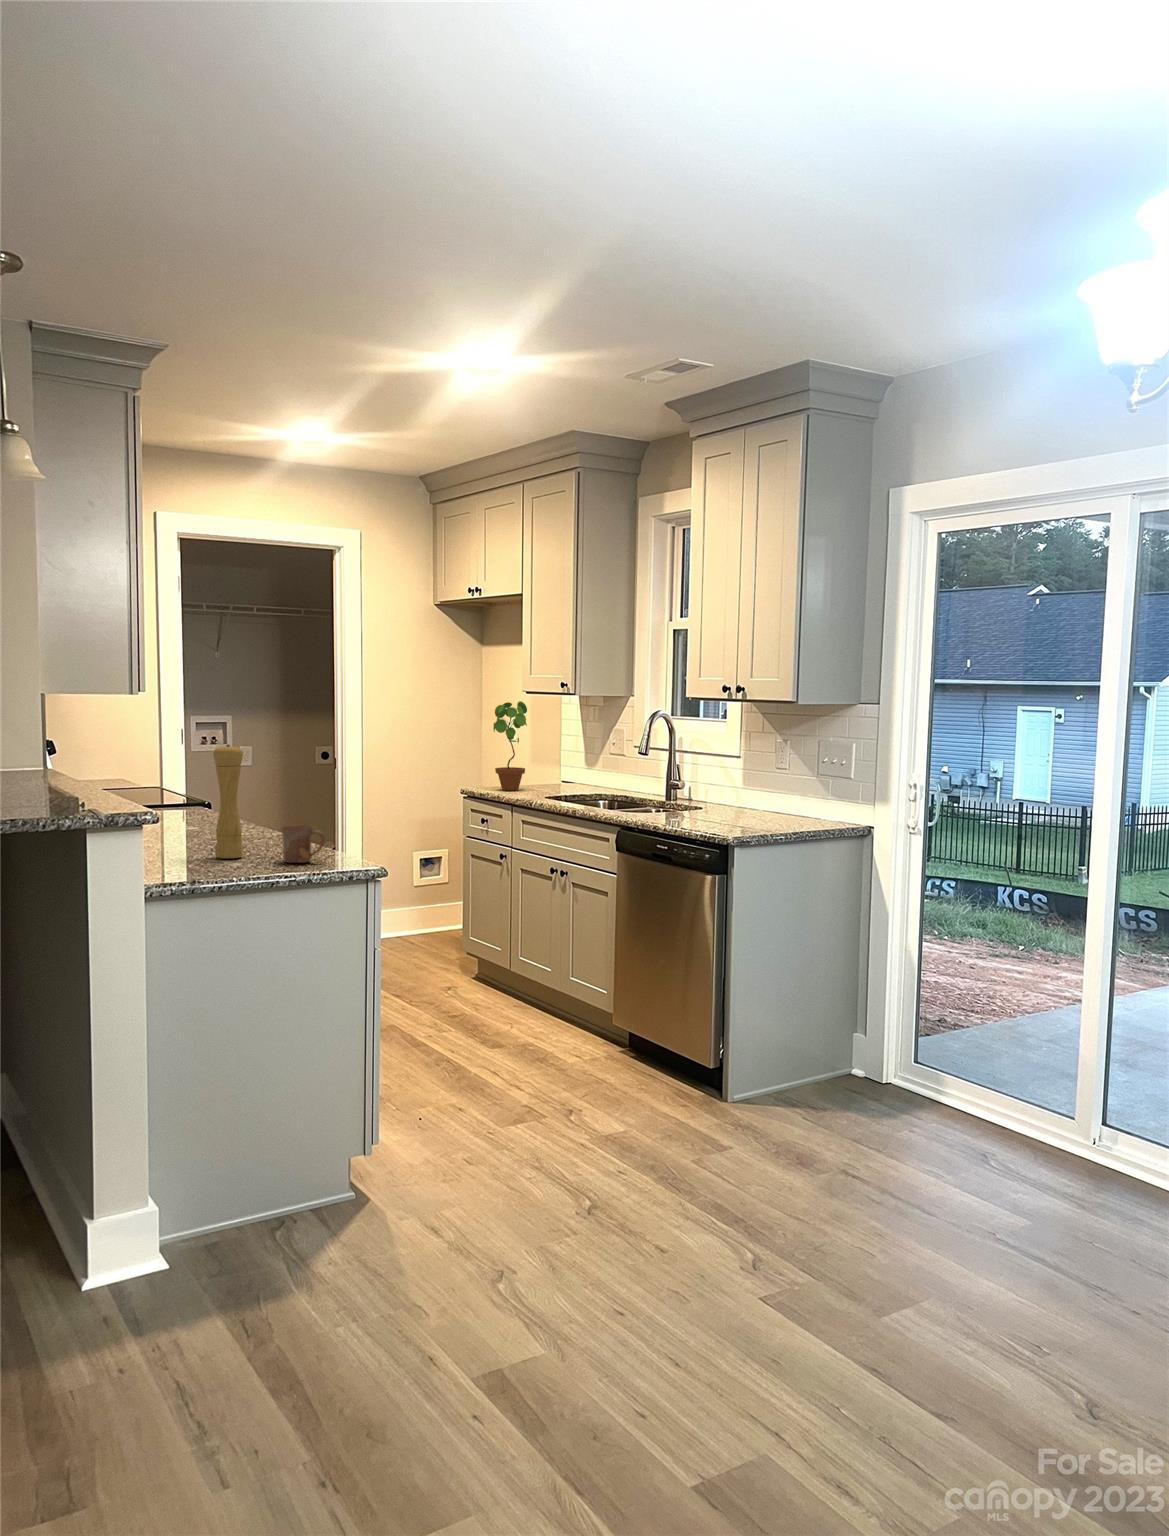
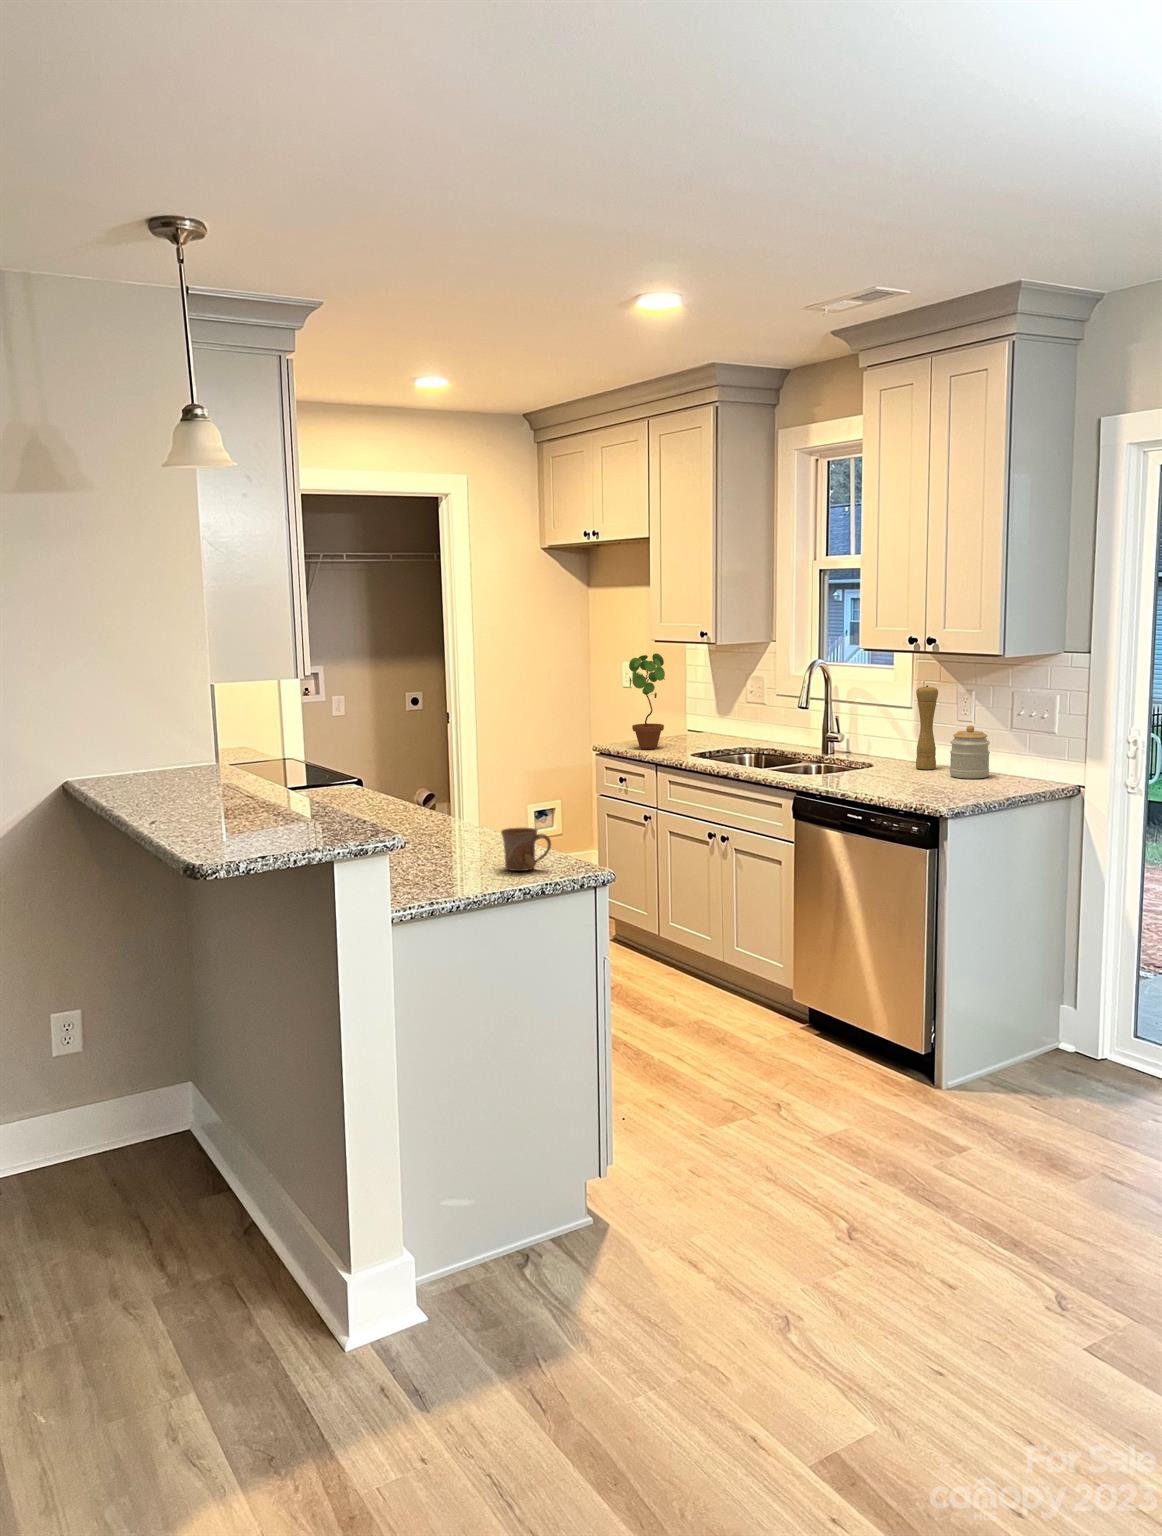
pepper mill: present [213,745,243,858] -> present [916,685,938,769]
jar: none [762,768,798,817] -> present [950,725,990,778]

